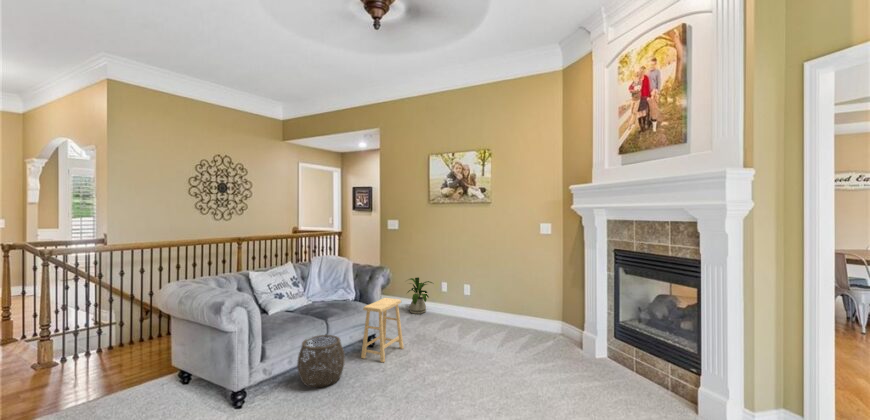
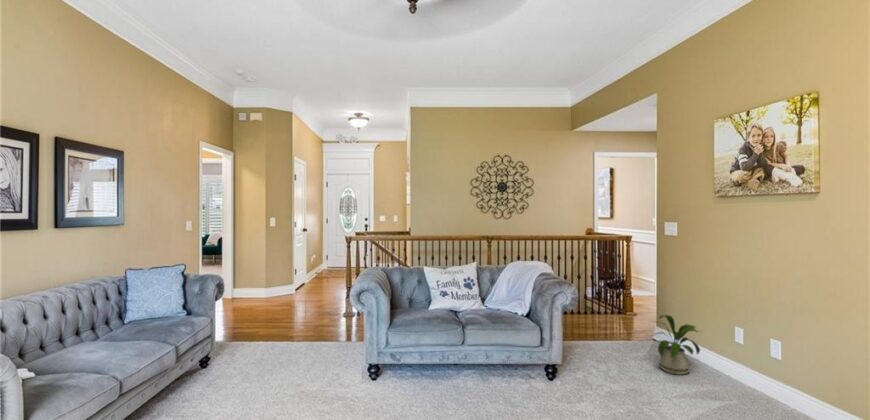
footstool: present [361,298,404,362] -> none [499,326,561,407]
woven basket: present [297,335,345,387] -> none [409,343,458,400]

